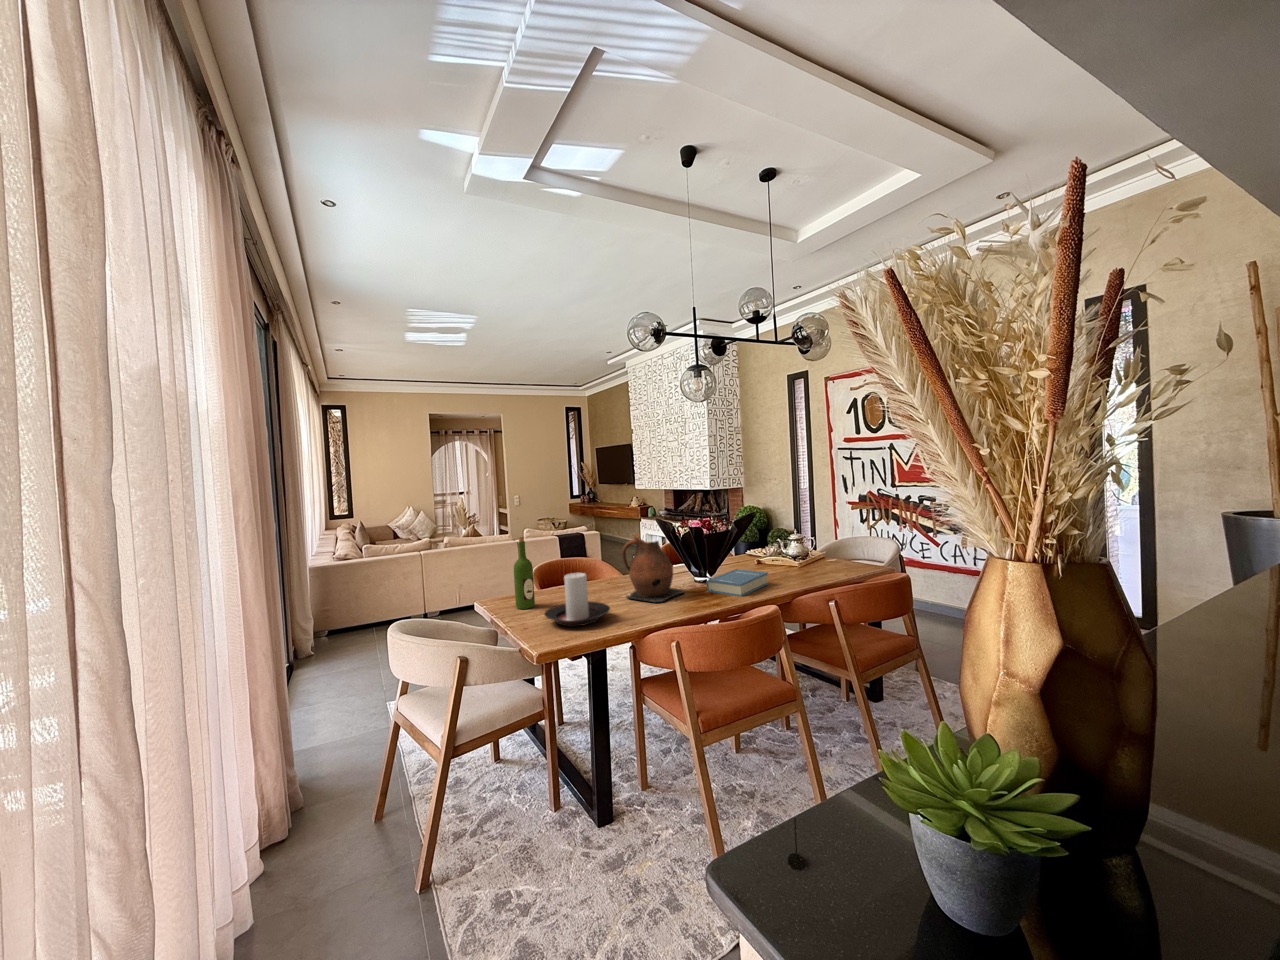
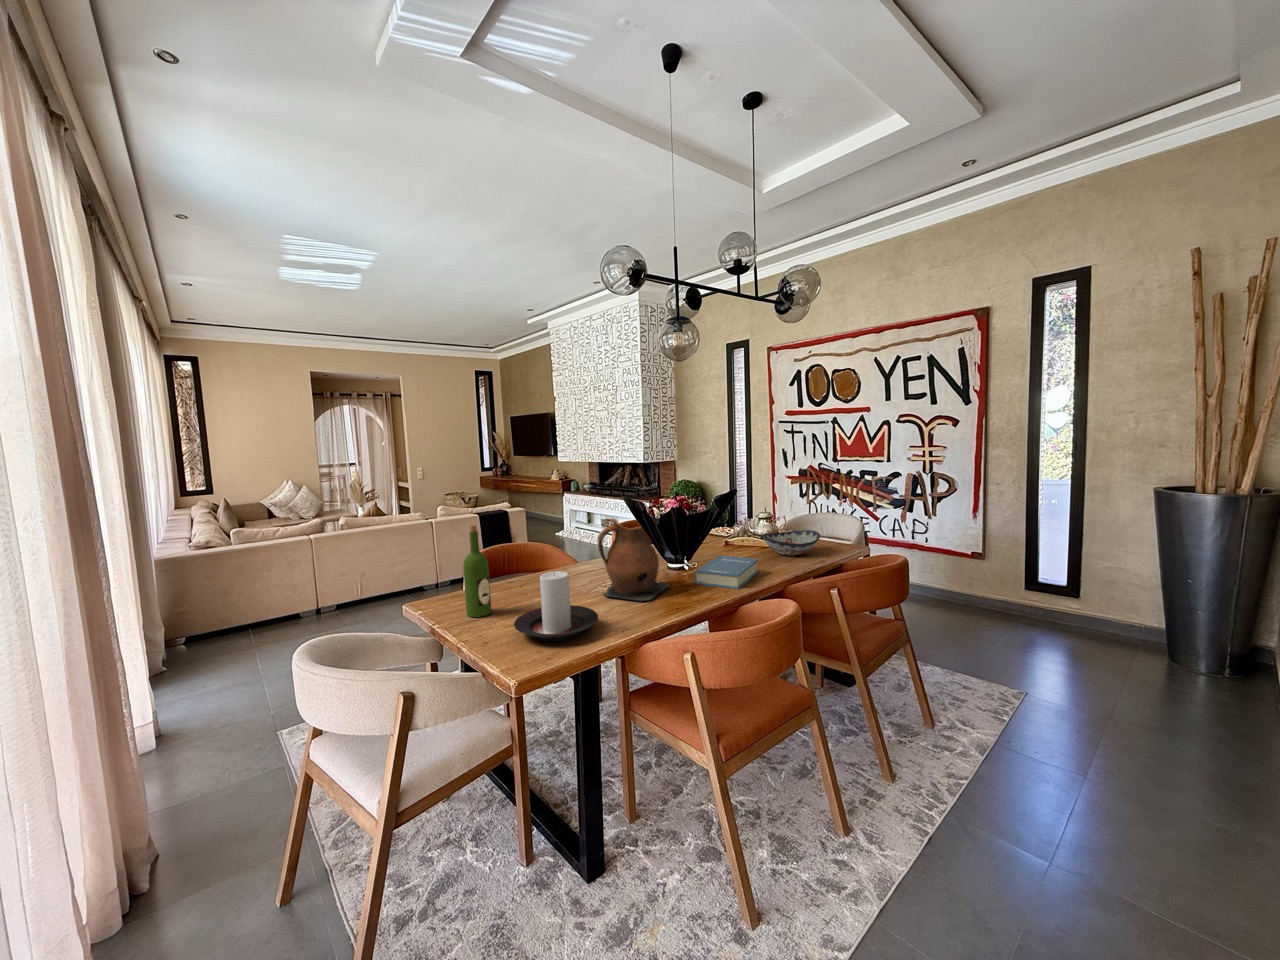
decorative bowl: none [781,550,837,572] -> present [761,530,820,556]

